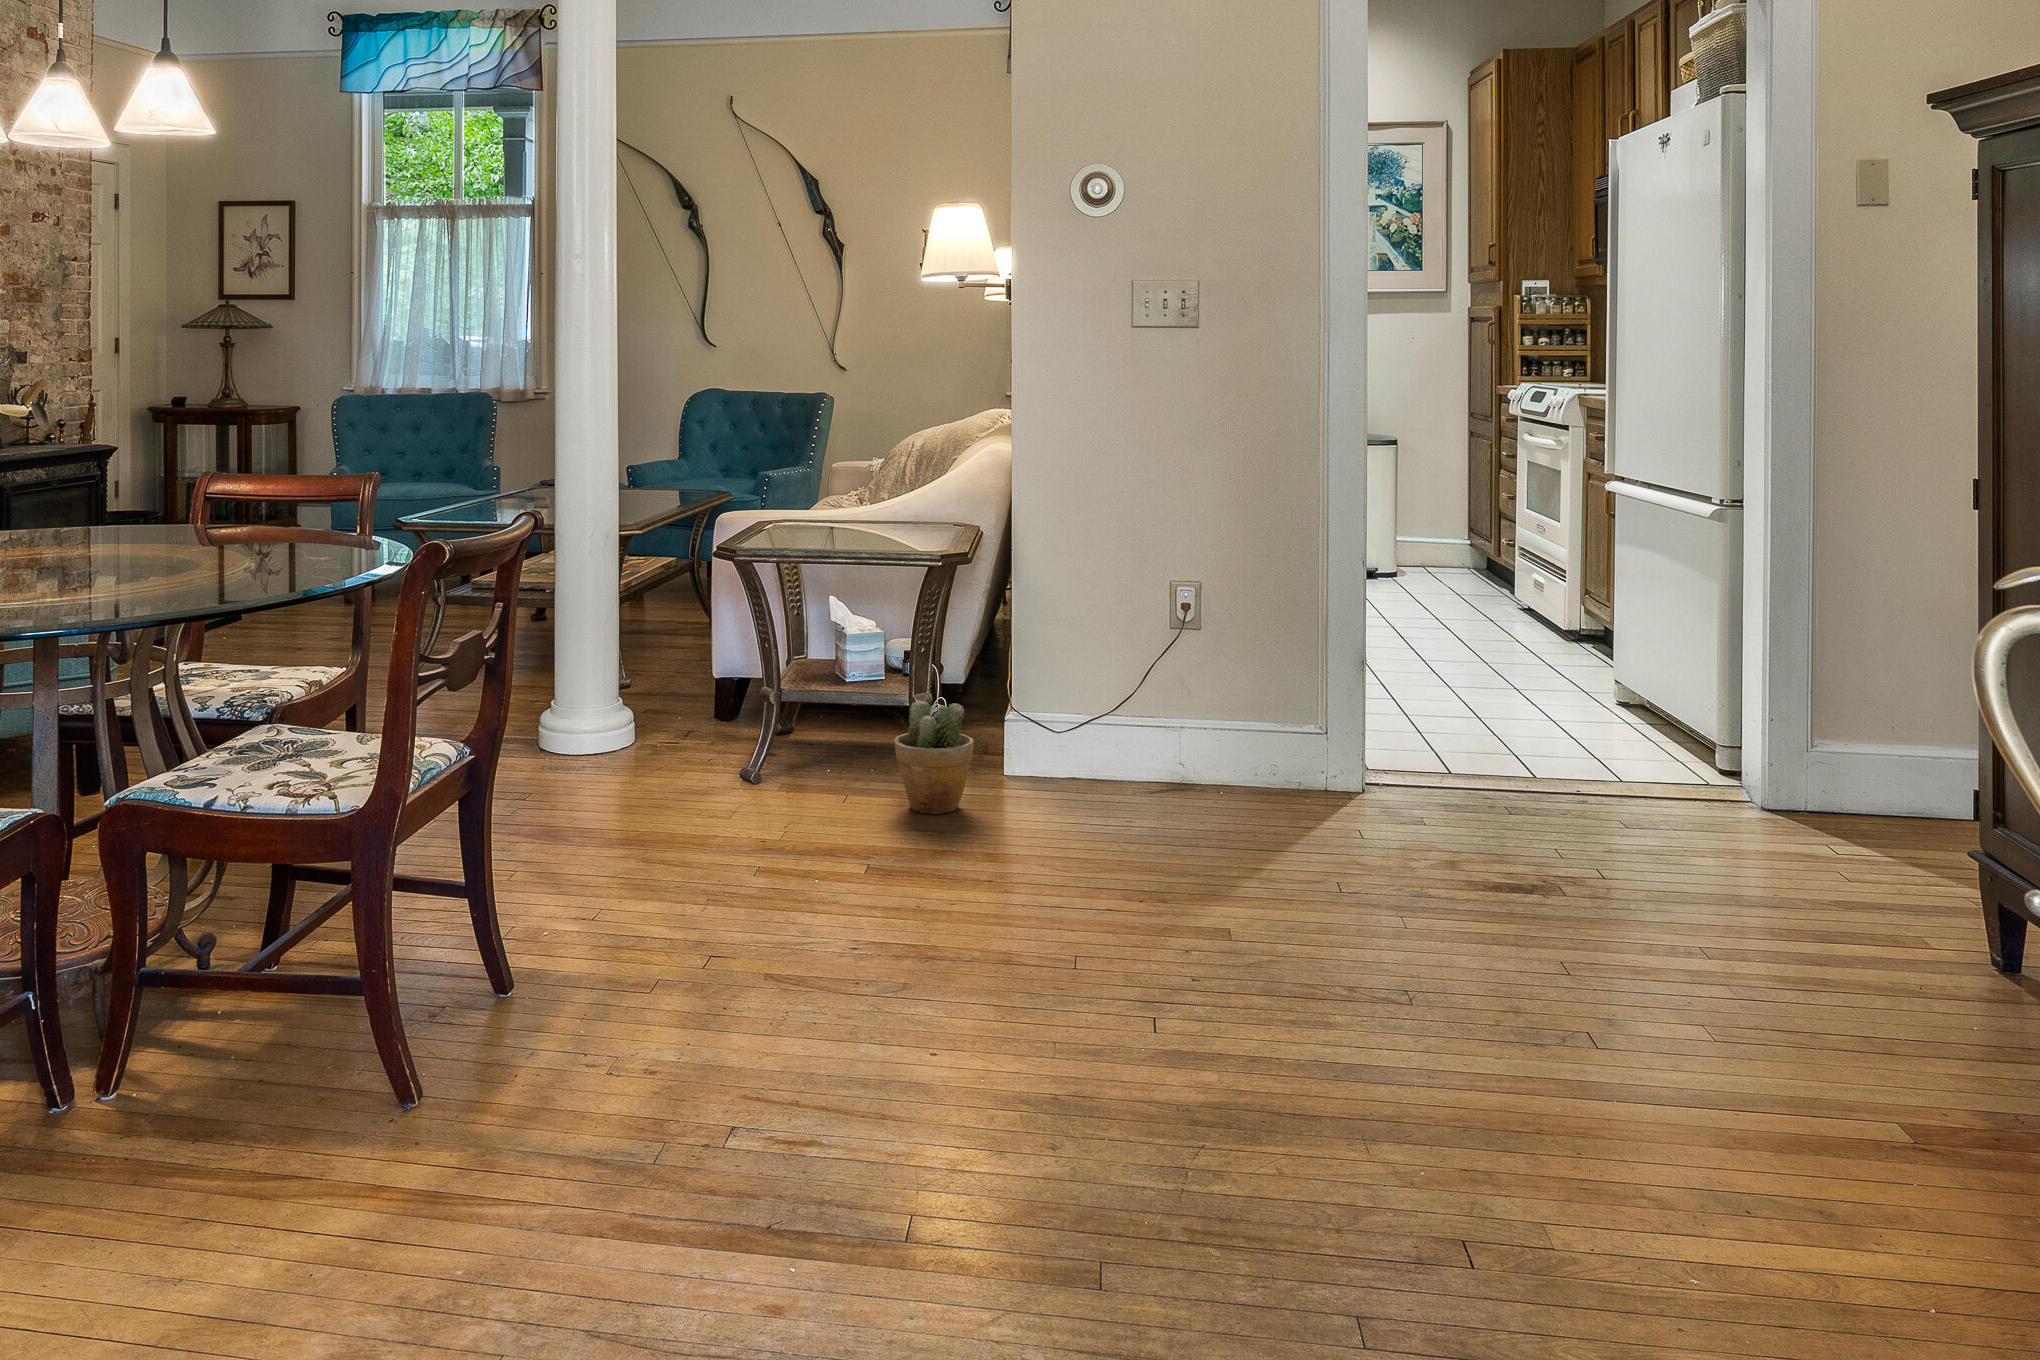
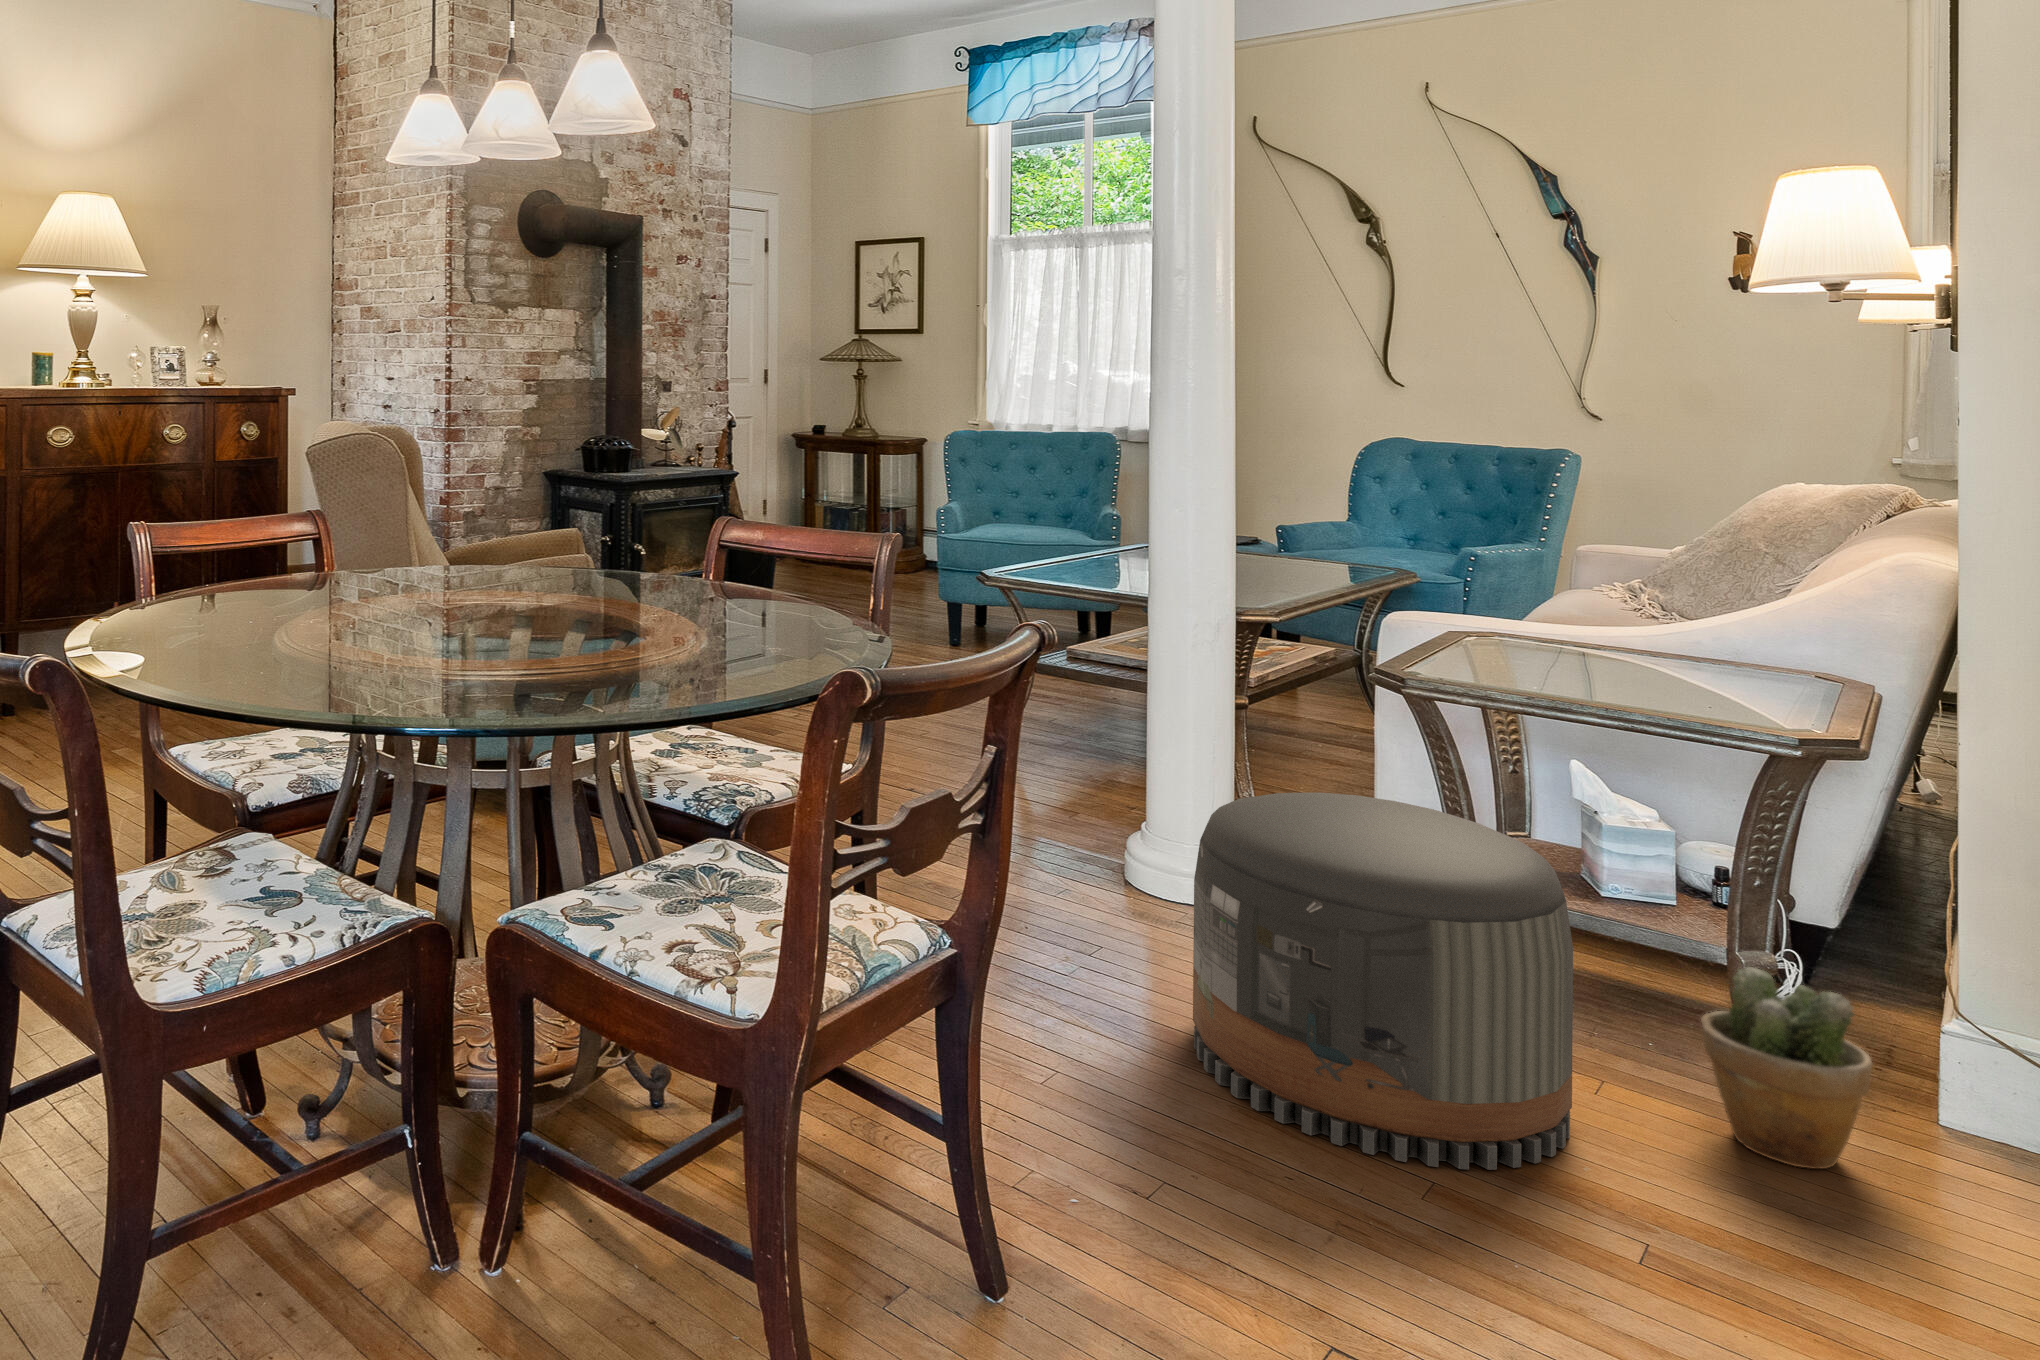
pouf: none [599,635,828,863] -> present [1193,792,1573,1170]

